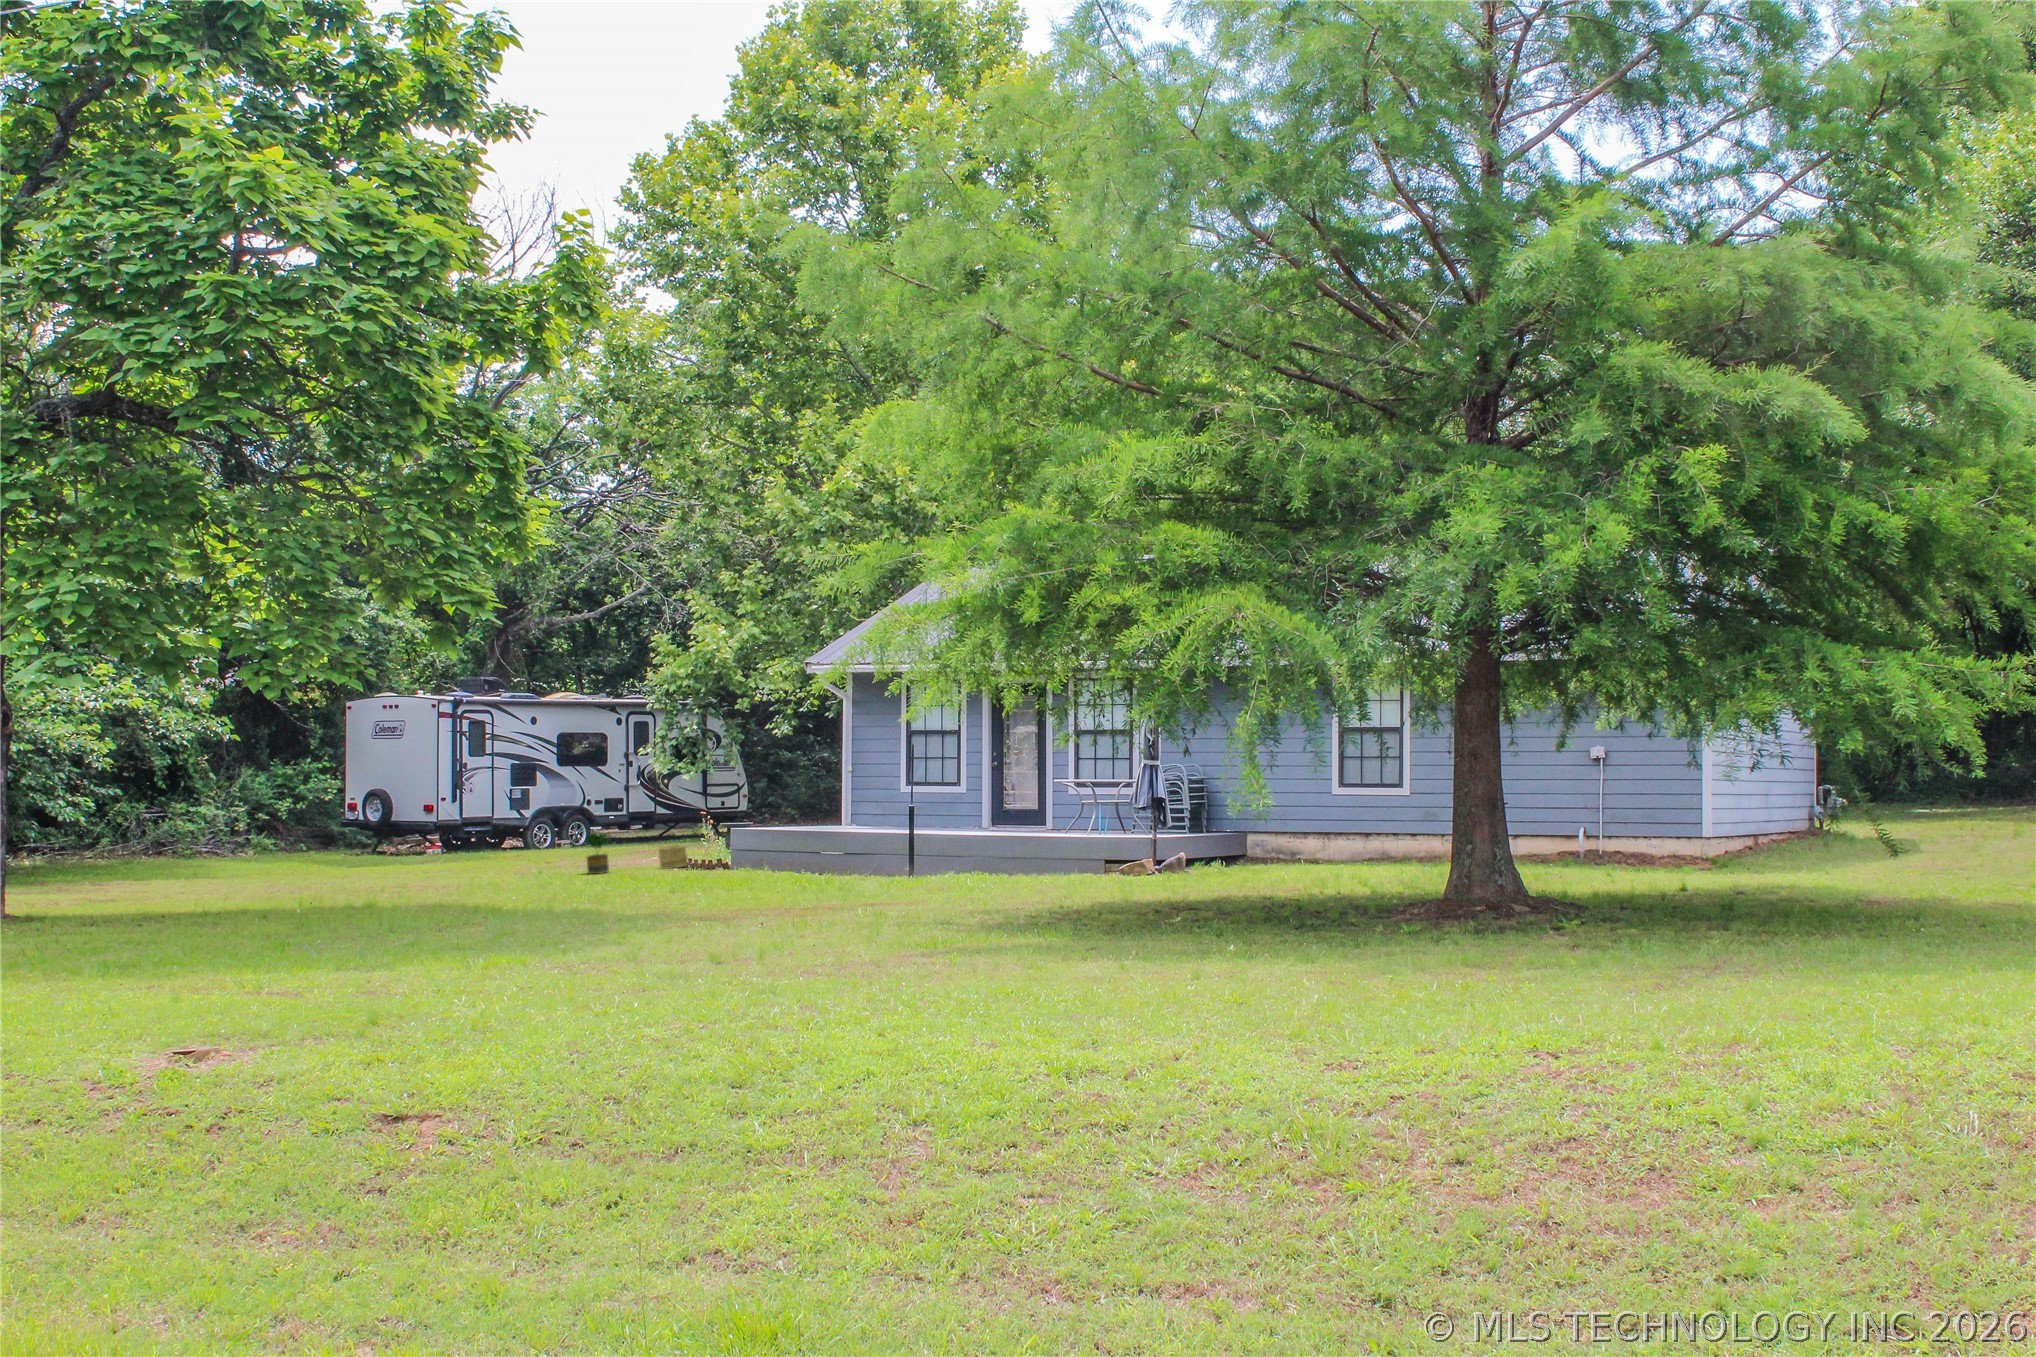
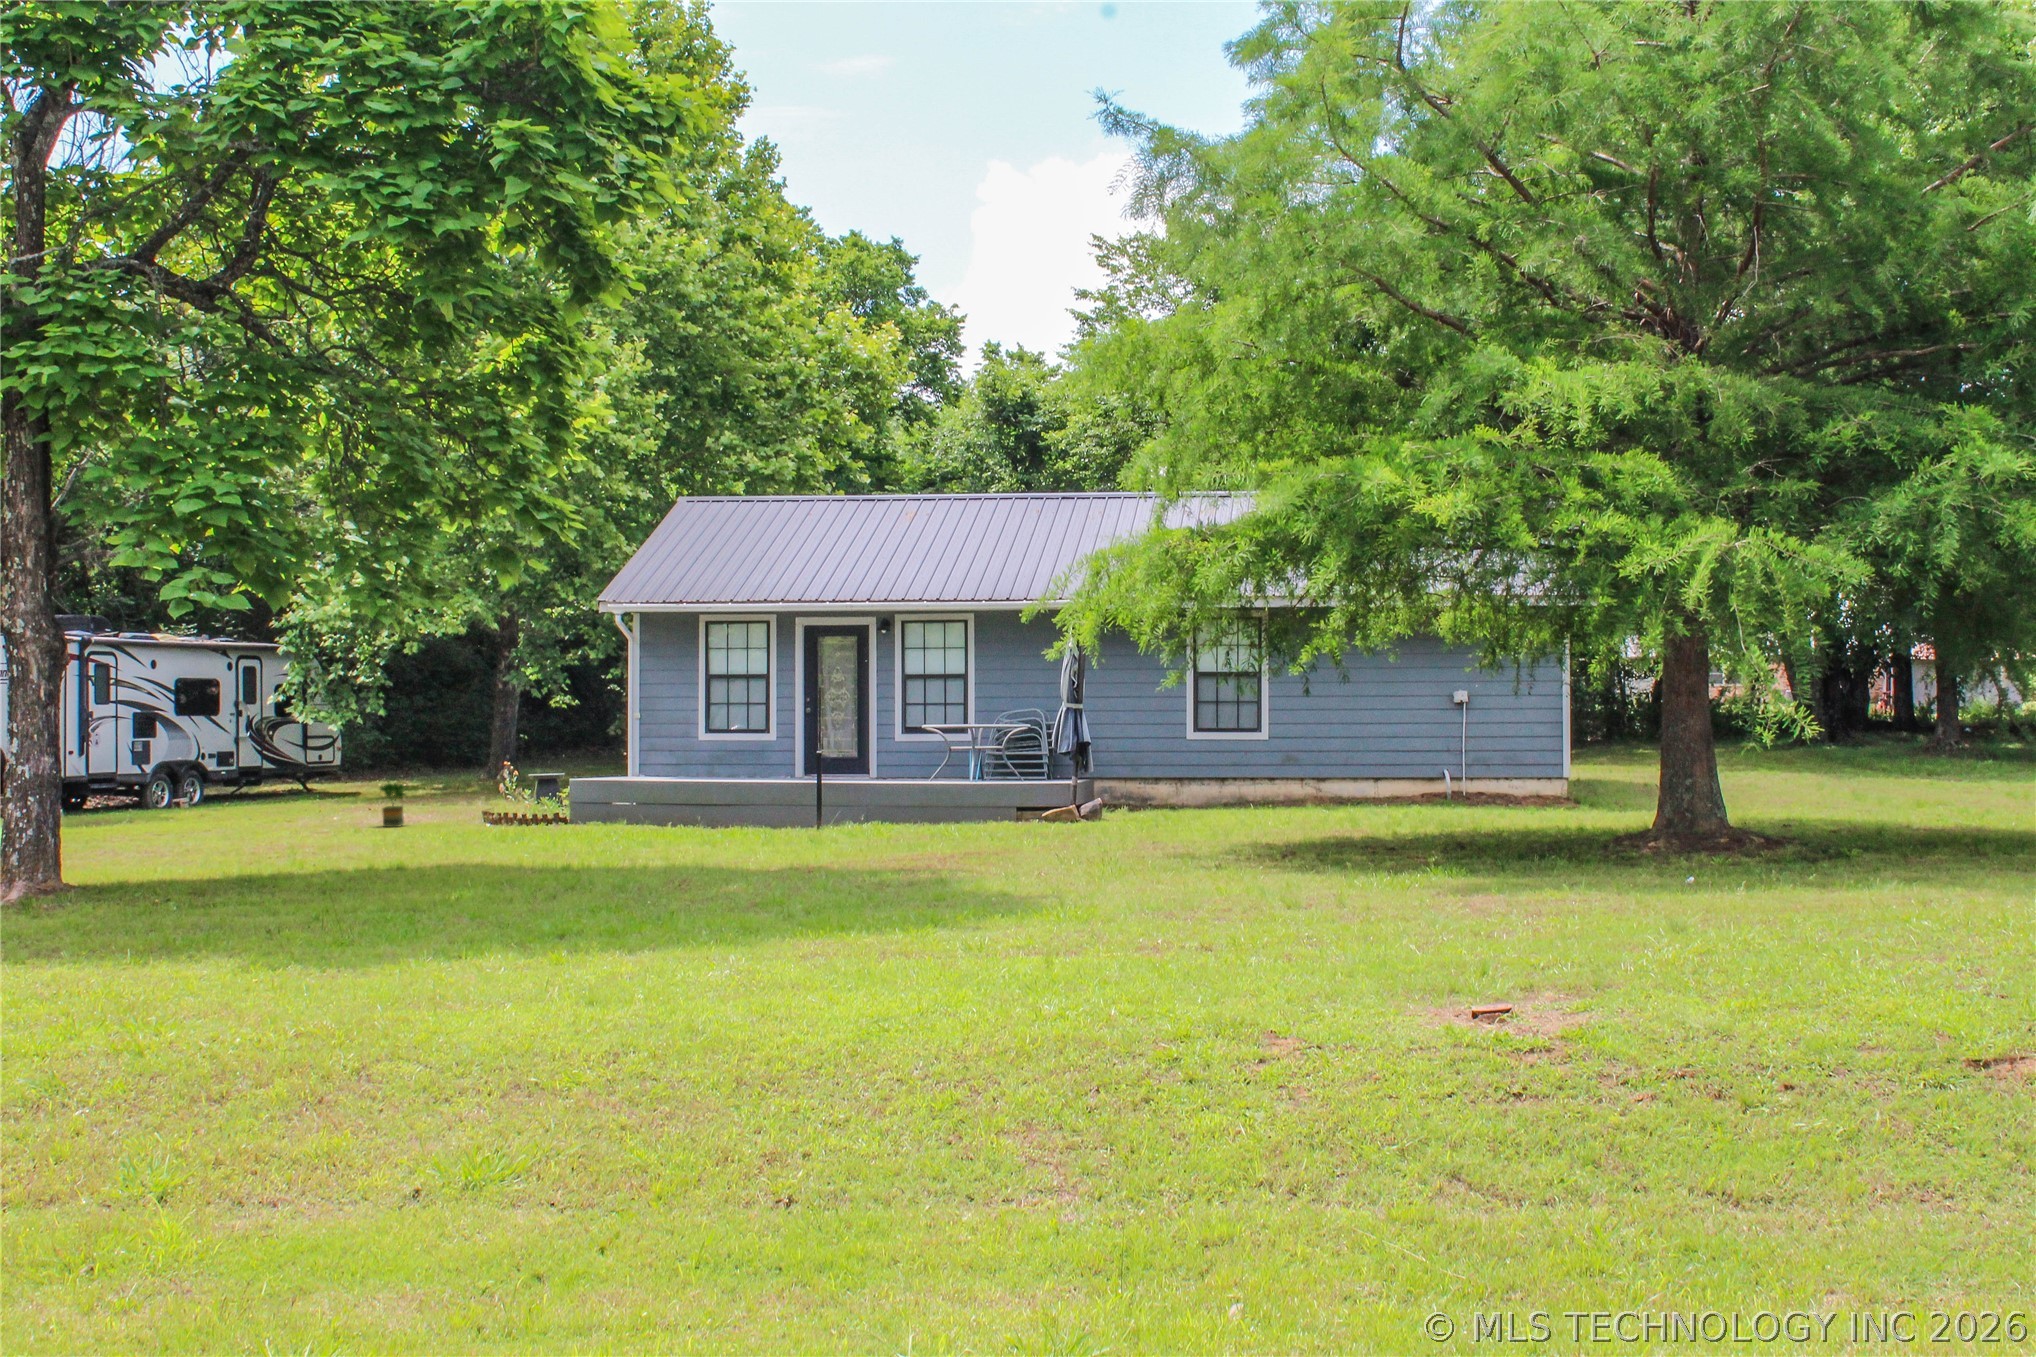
wooden bucket: present [659,844,687,869] -> none [442,794,472,820]

